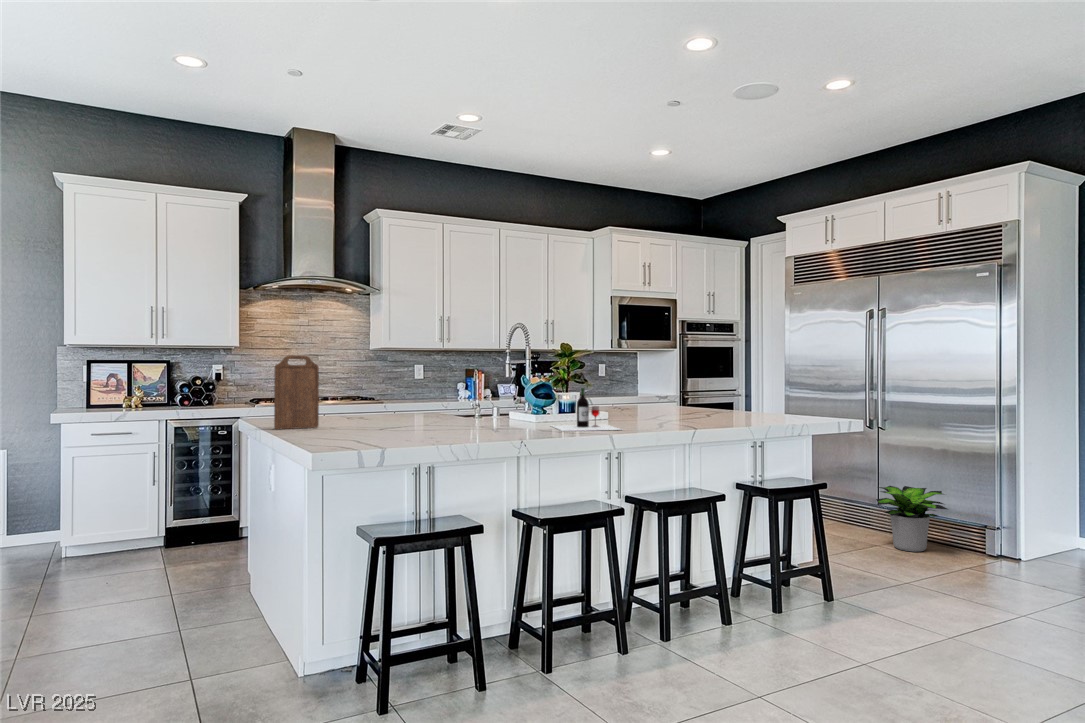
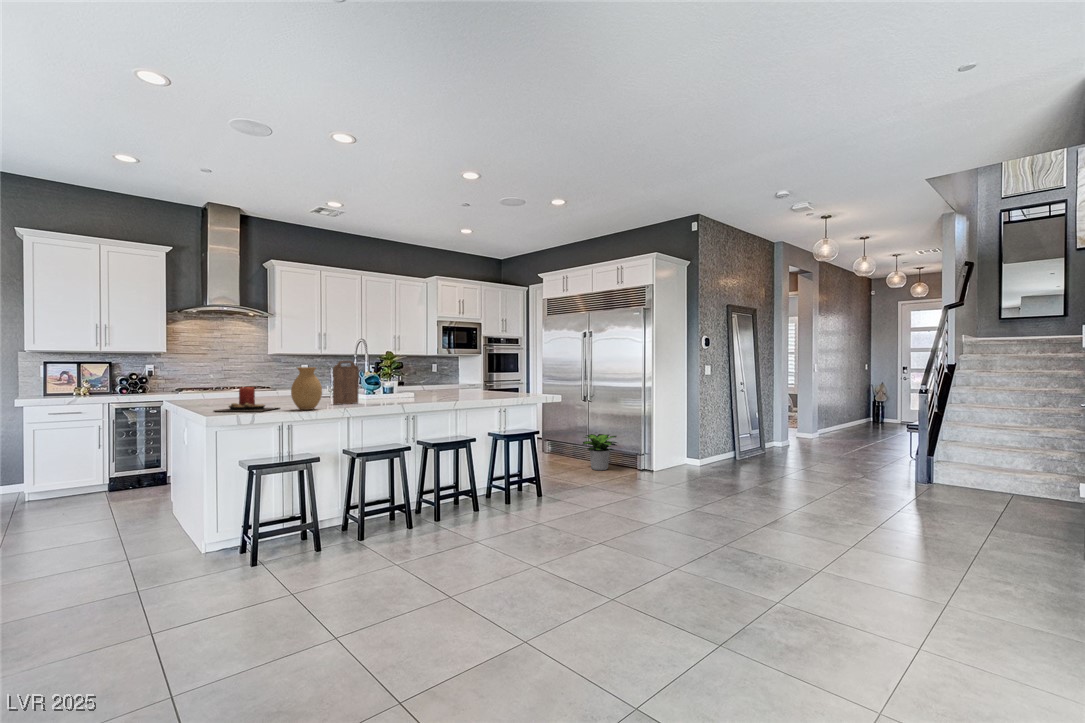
cutting board: present [274,355,319,429] -> present [333,361,358,405]
vase: none [436,366,485,440] -> present [291,367,322,410]
wine bottle: present [552,388,621,431] -> none [372,379,413,404]
candle: none [315,399,416,443] -> present [214,387,280,412]

